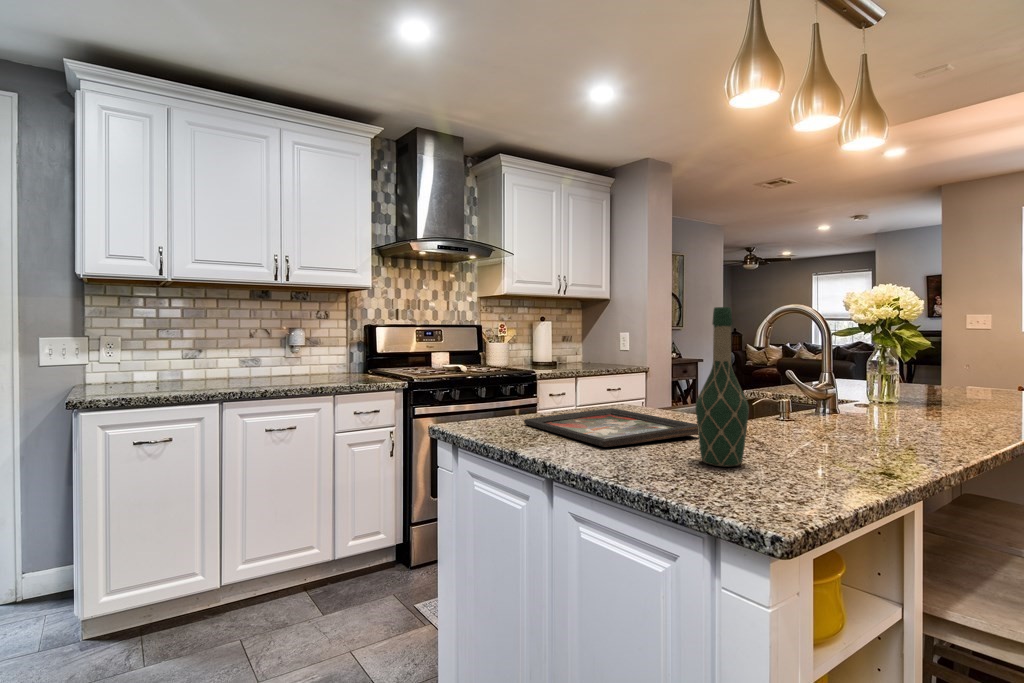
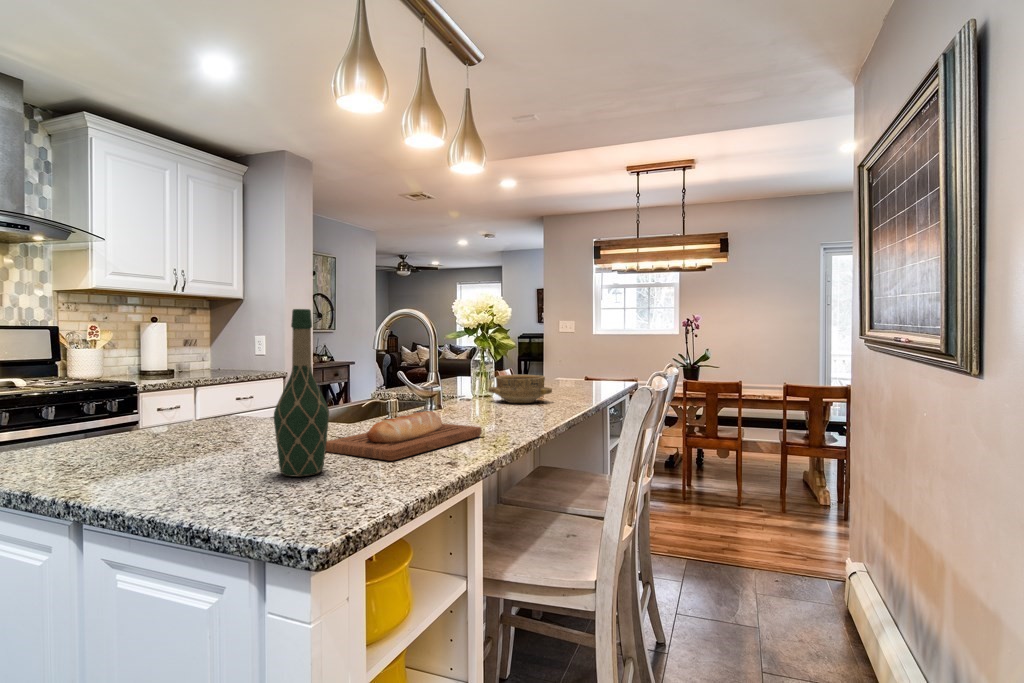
ceramic bowl: none [892,378,987,413] -> present [488,375,552,403]
decorative tray: present [524,408,698,447] -> none [72,422,298,471]
bread loaf: none [729,414,907,462] -> present [325,411,482,461]

